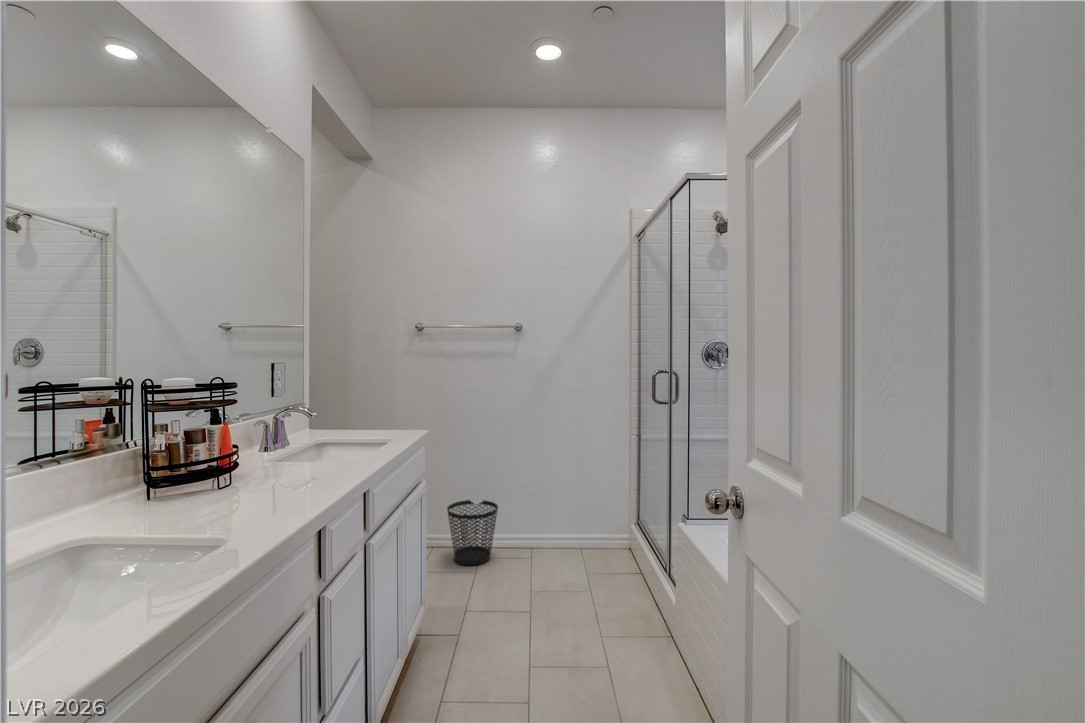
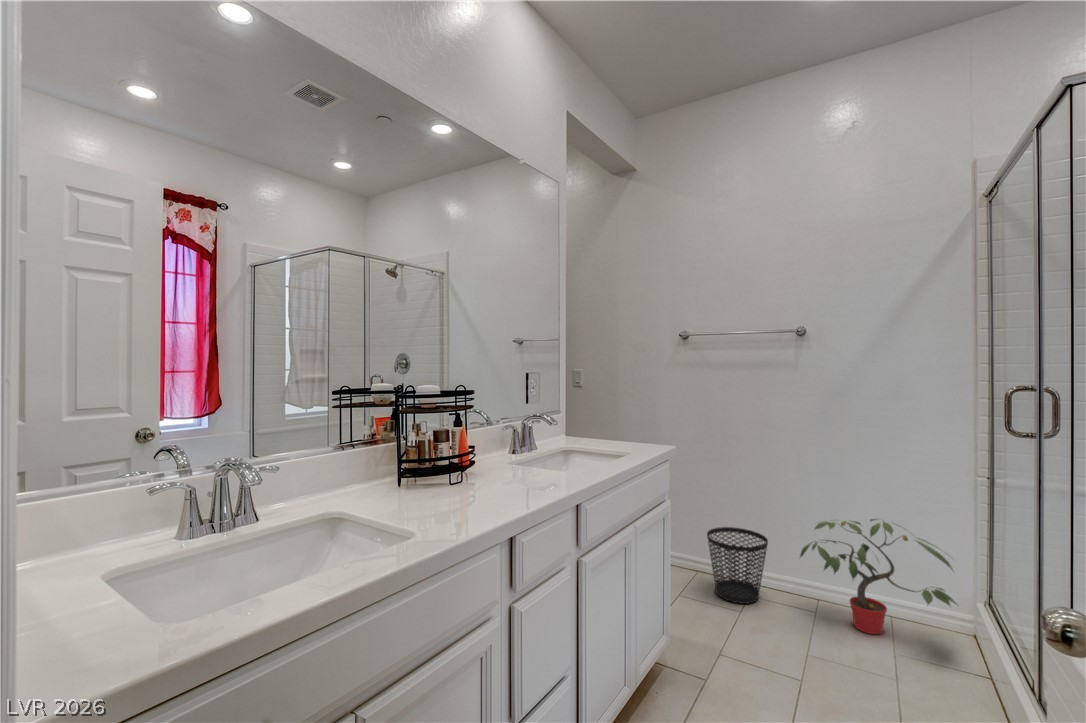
potted plant: none [522,474,626,563] -> present [800,519,956,634]

